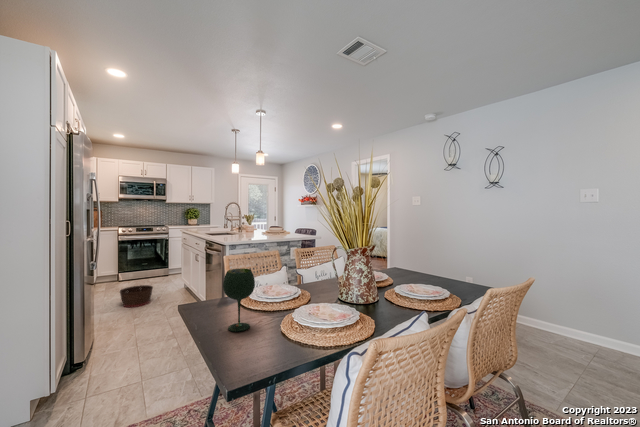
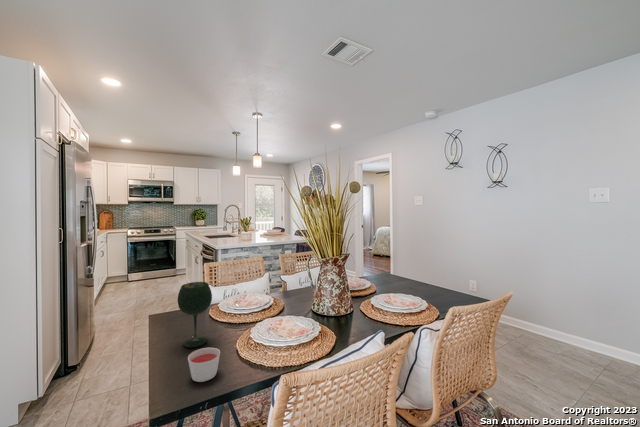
basket: present [120,285,153,307] -> none [124,287,156,308]
candle: none [248,328,277,360] -> present [188,348,220,382]

